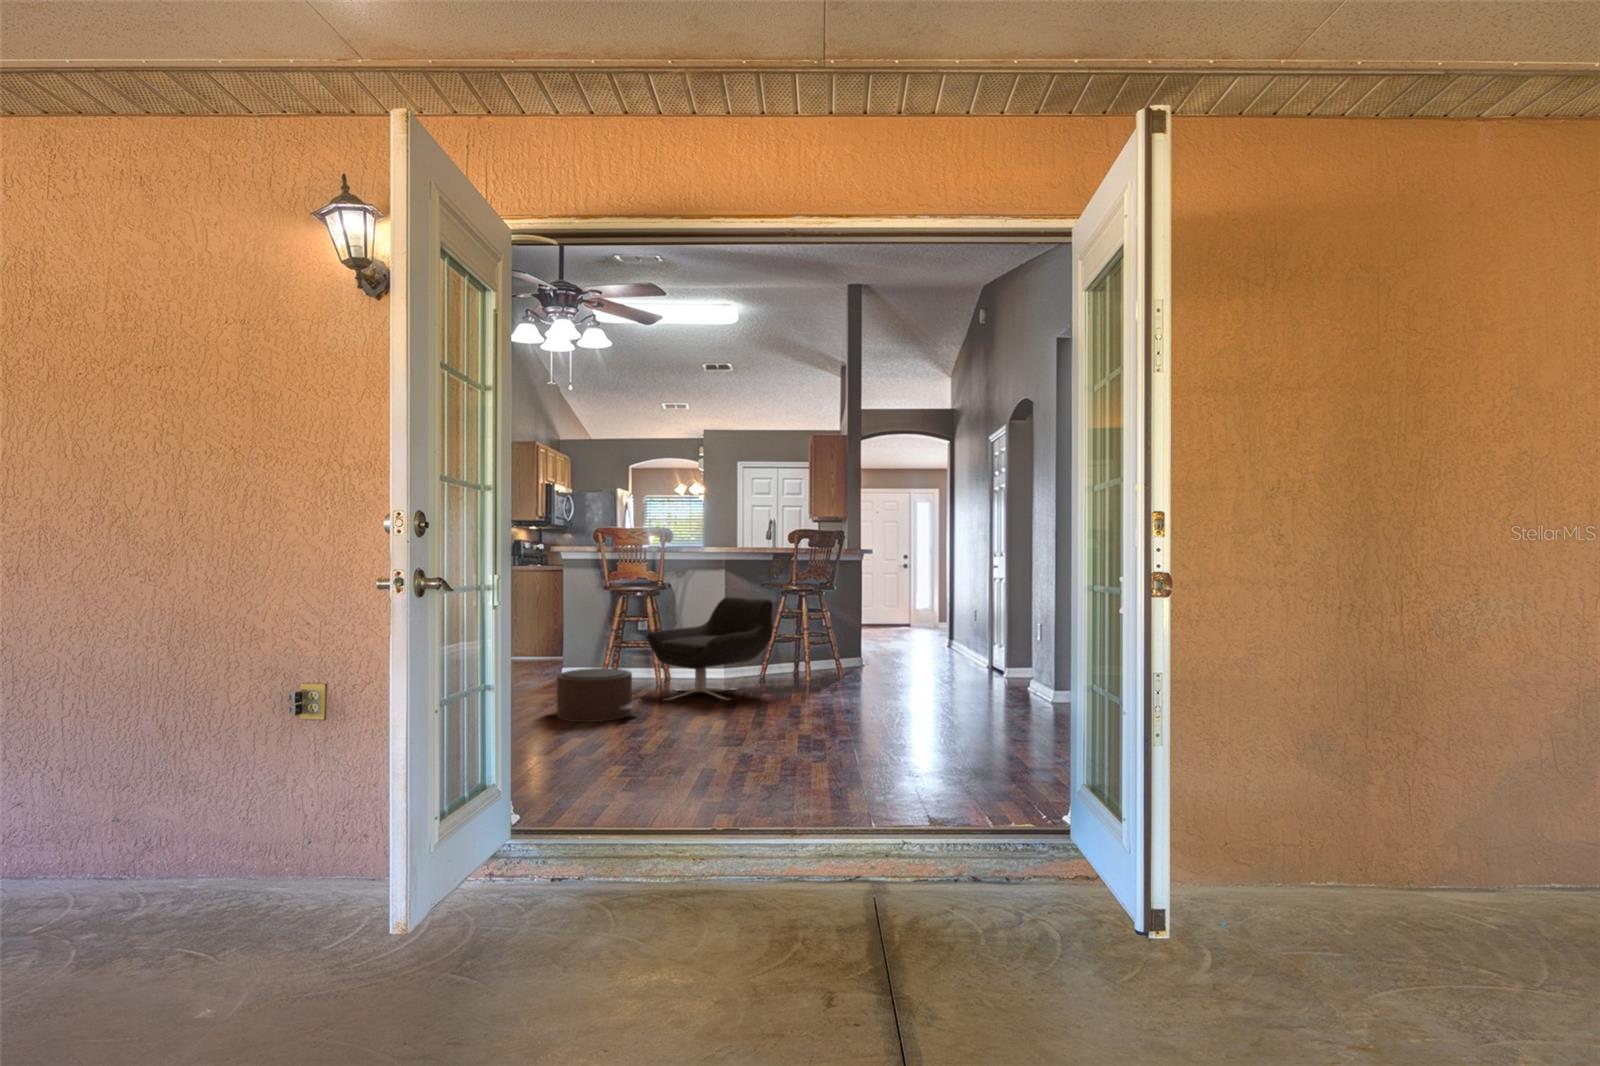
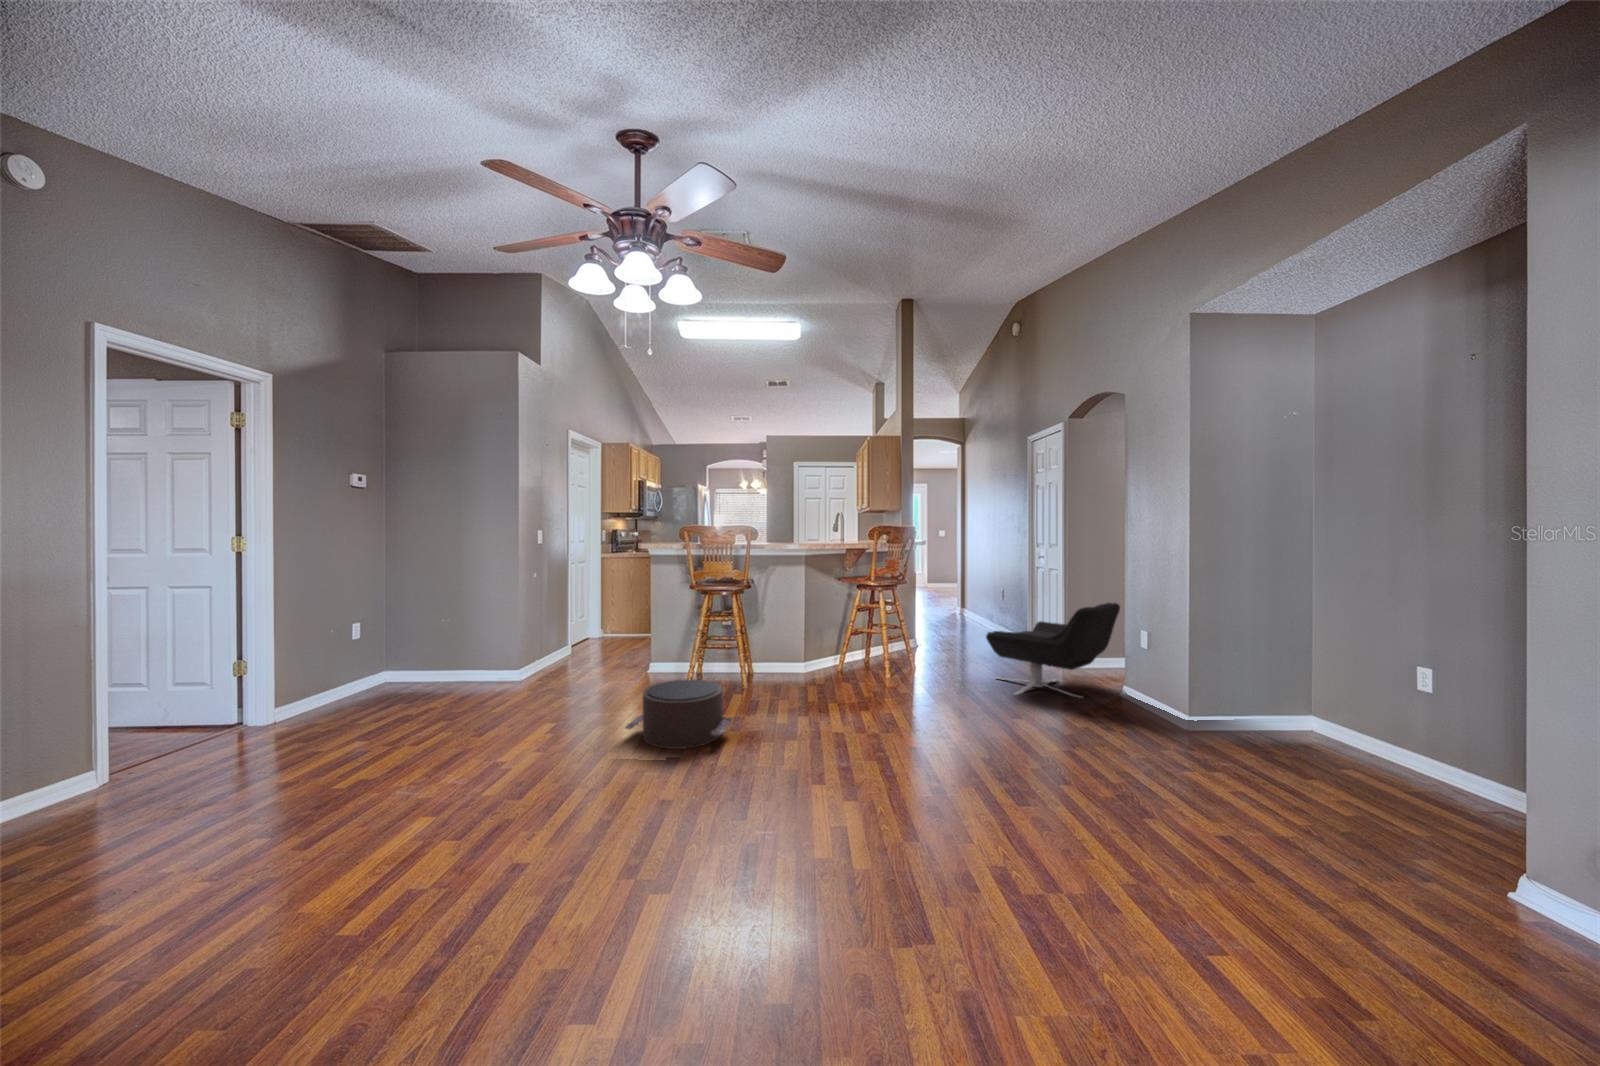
lounge chair: present [646,597,773,700] -> present [986,603,1120,698]

